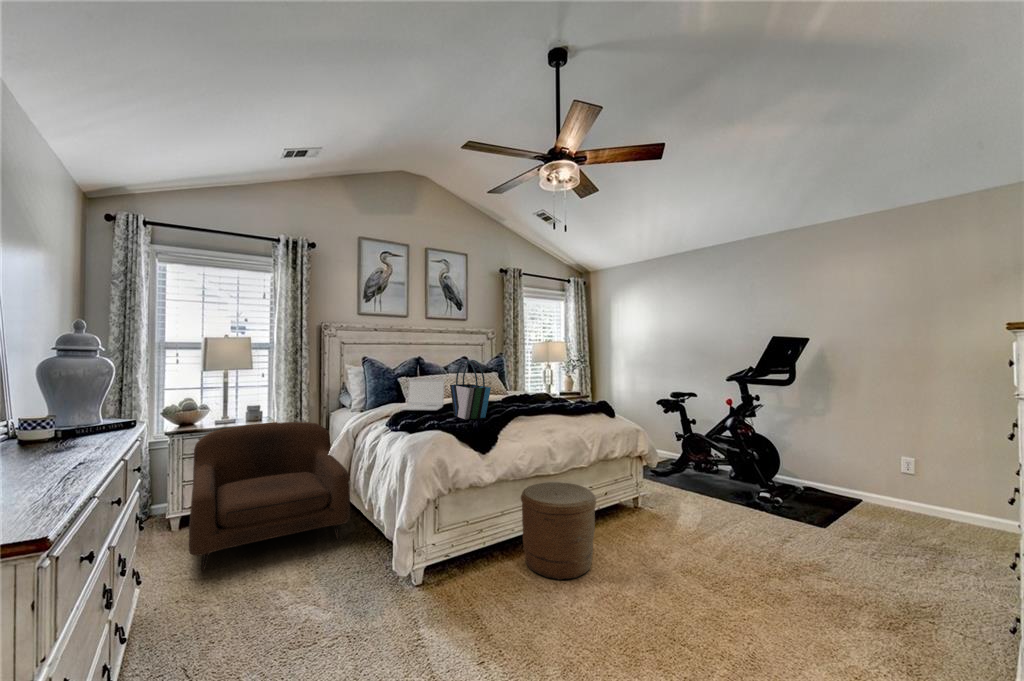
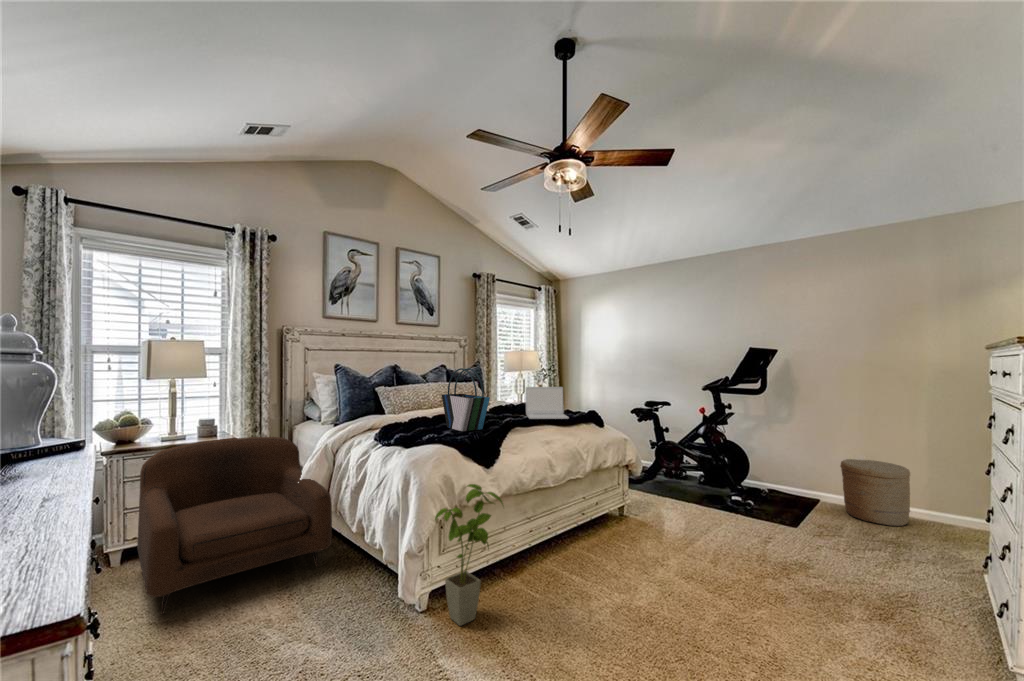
laptop: present [400,379,444,410] -> present [526,387,569,419]
house plant: none [425,468,488,599] -> present [435,484,503,626]
woven basket: present [521,482,596,580] -> present [840,459,910,526]

